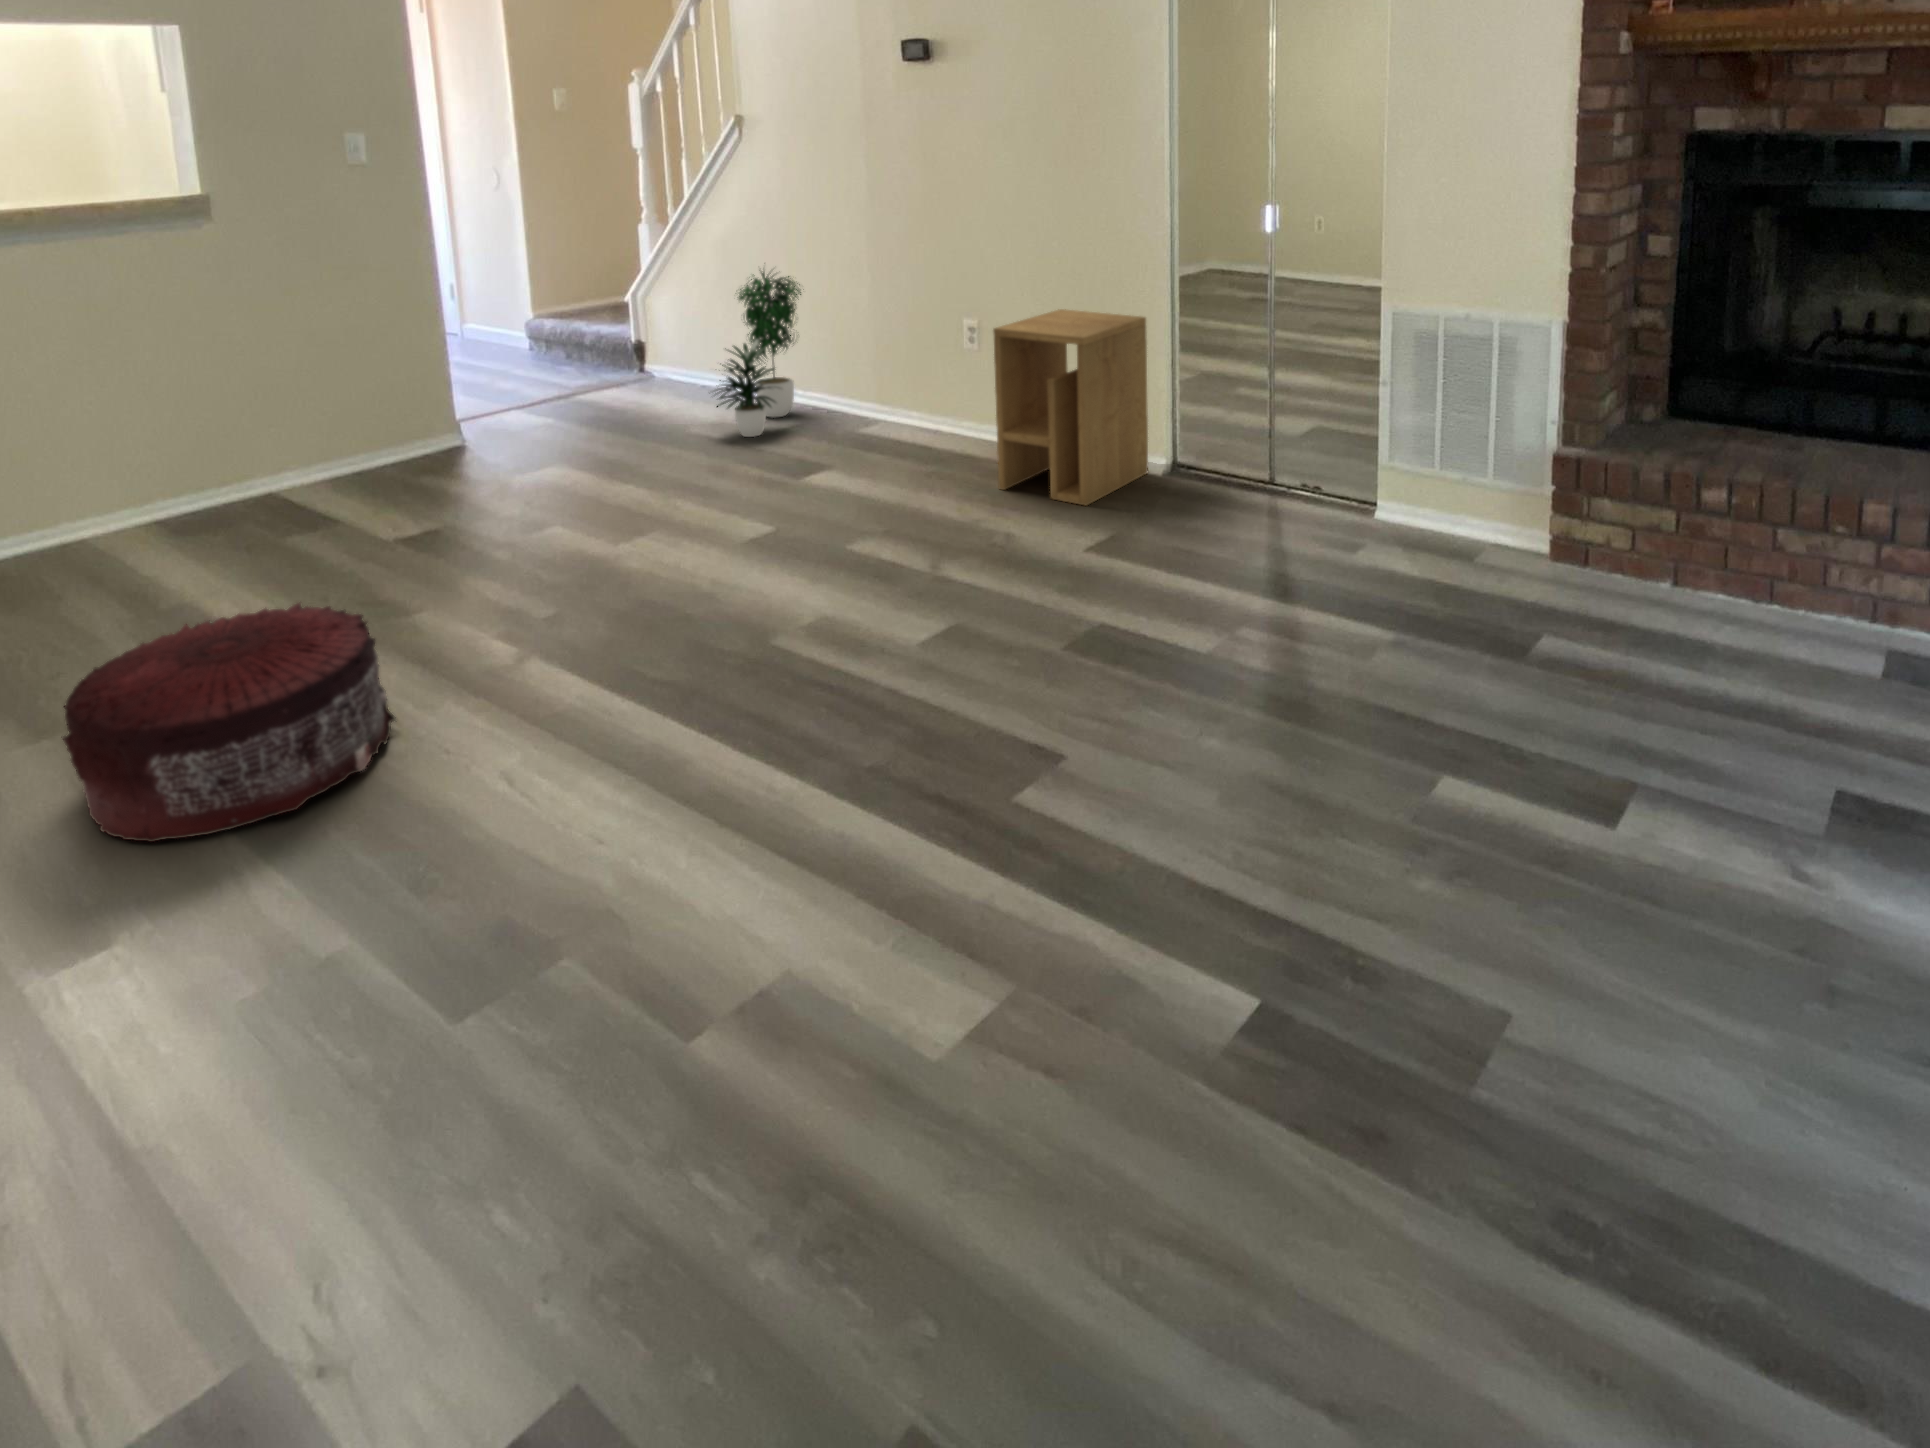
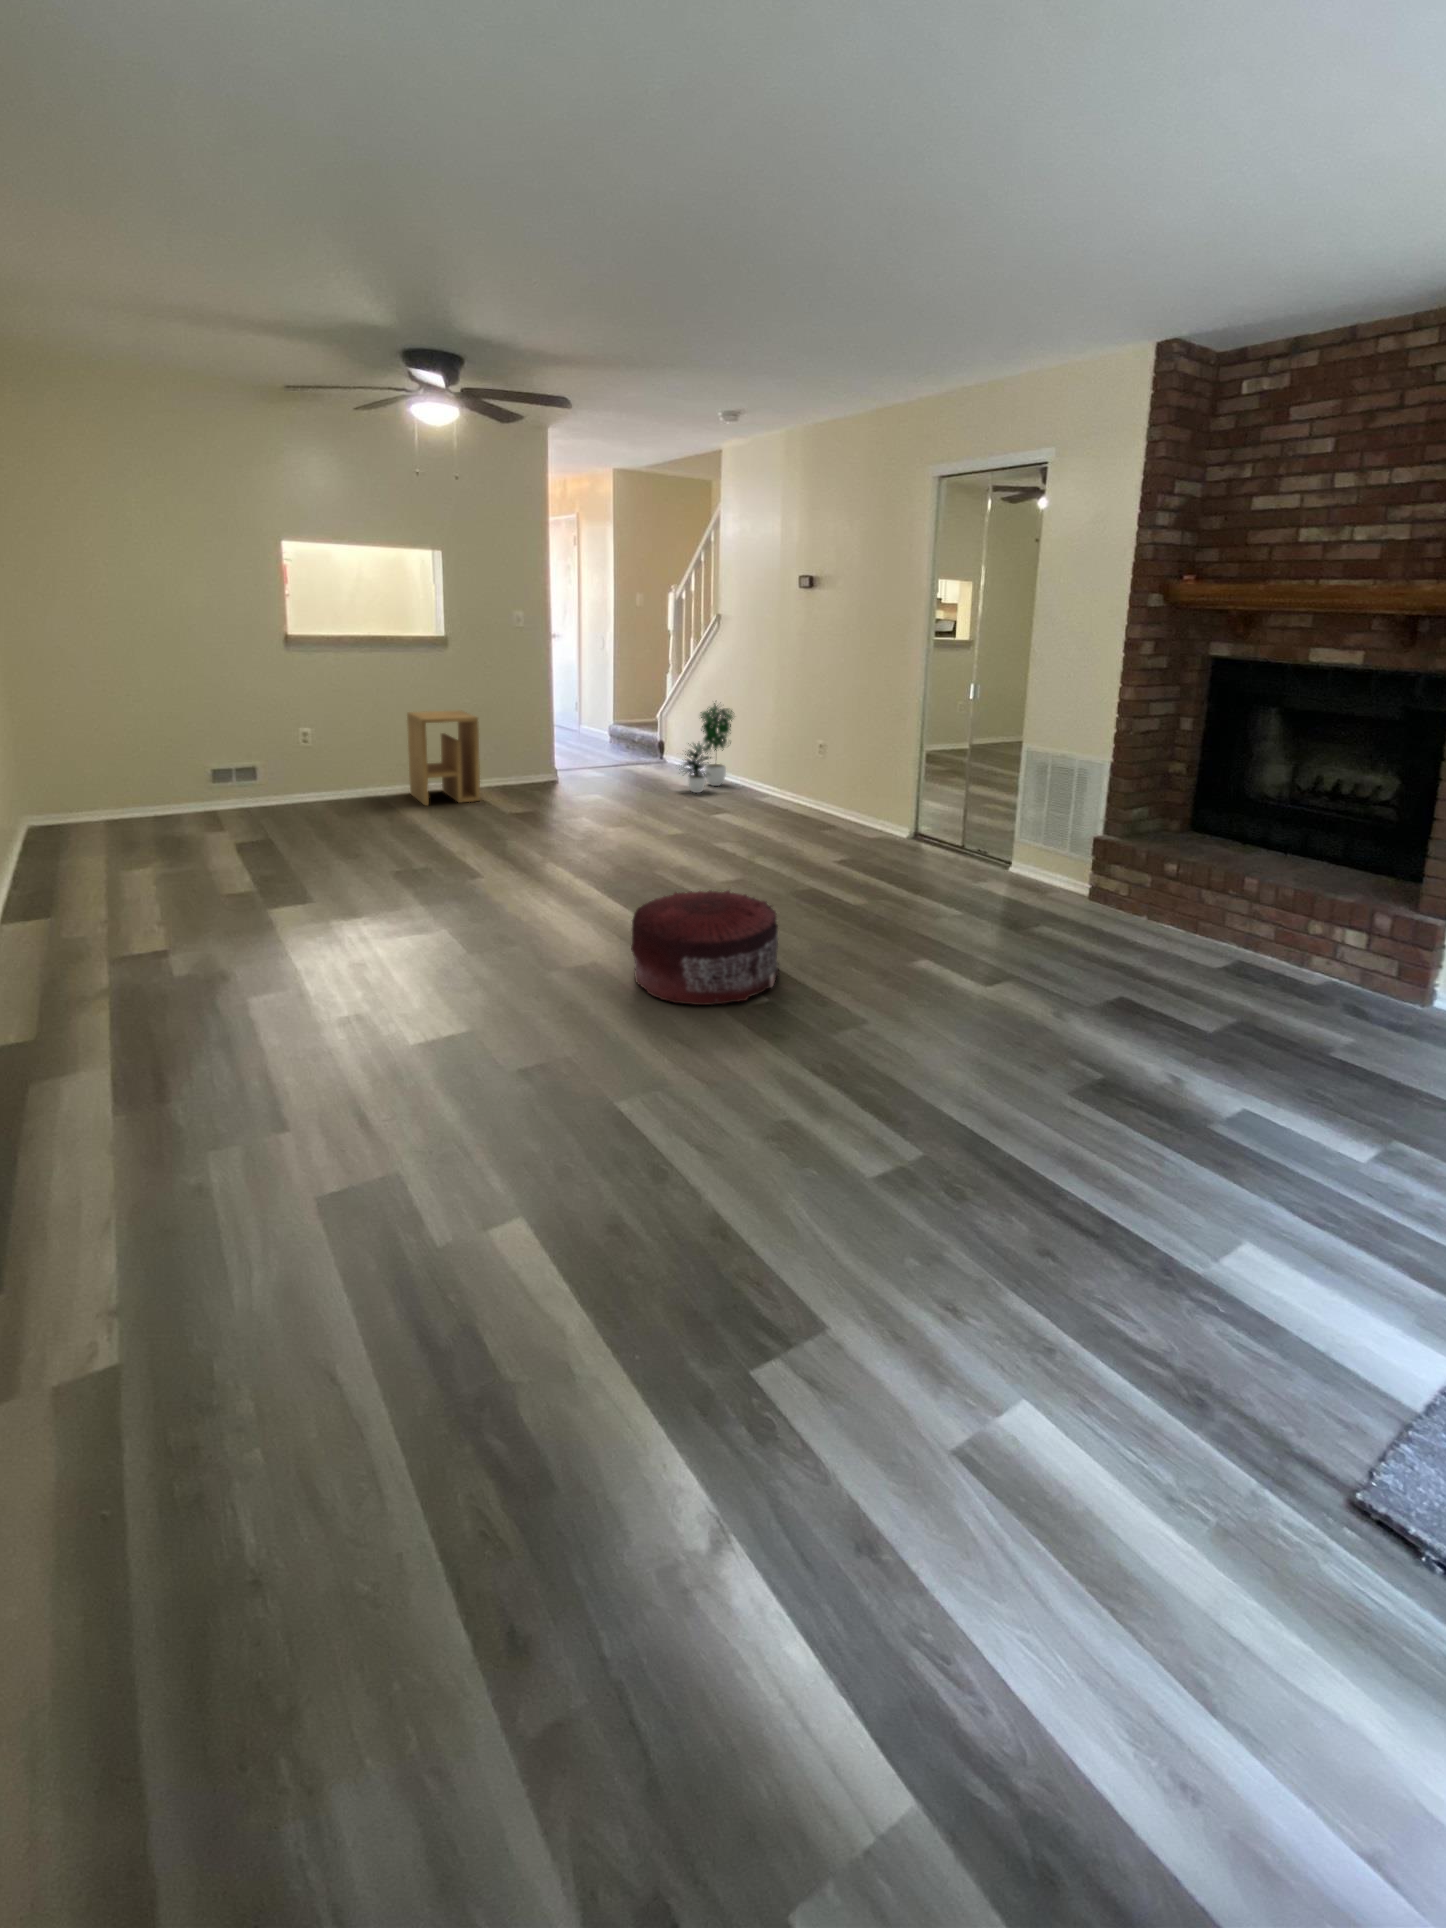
side table: present [993,309,1148,505] -> present [407,710,480,805]
pouf: present [61,603,396,842] -> present [631,890,779,1005]

